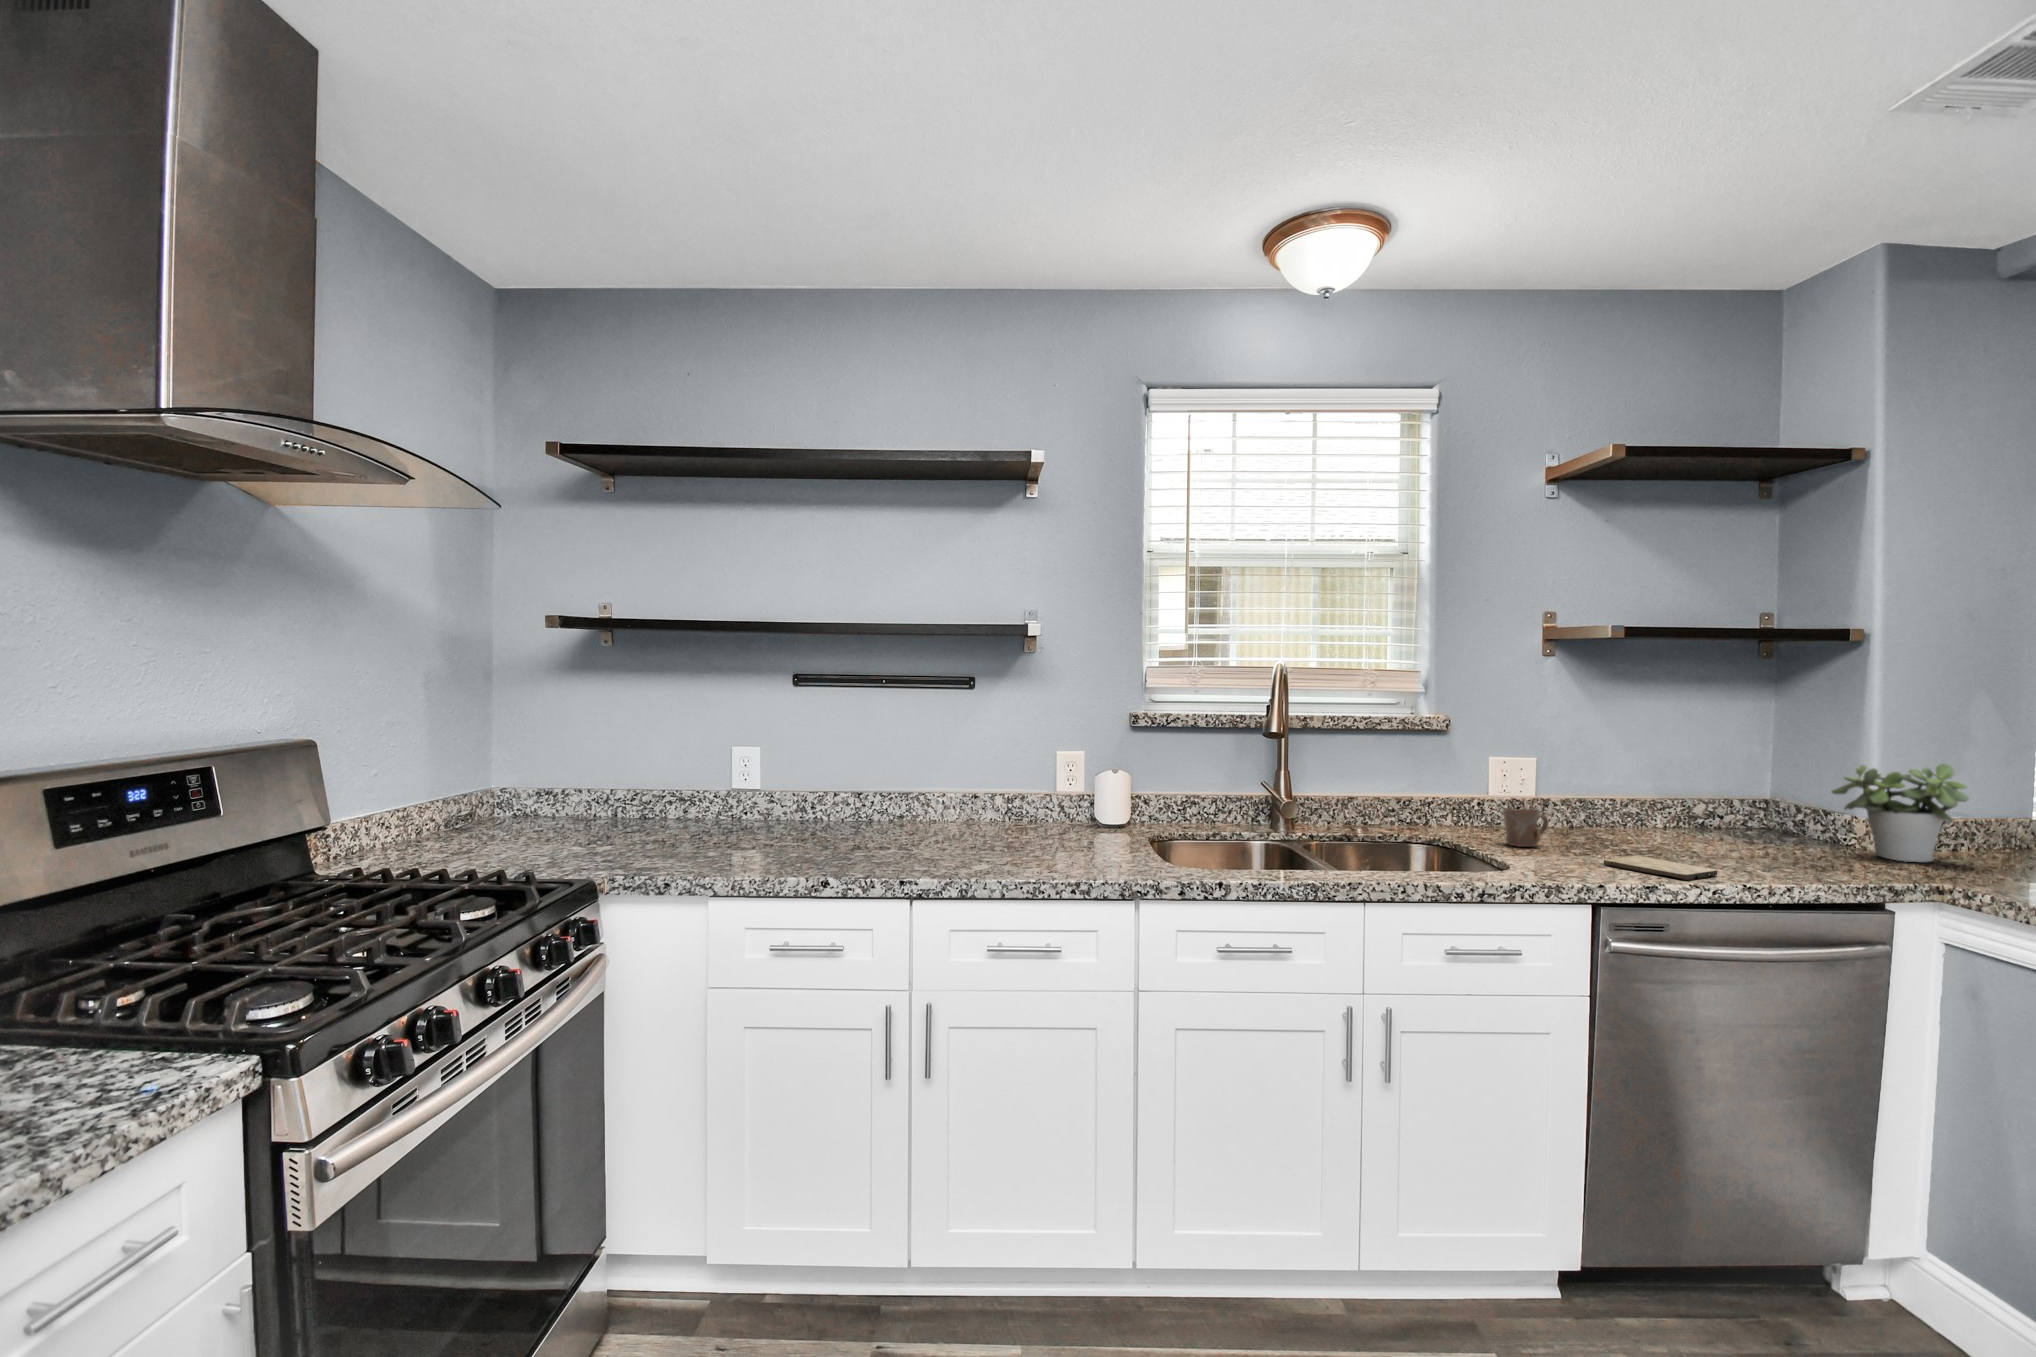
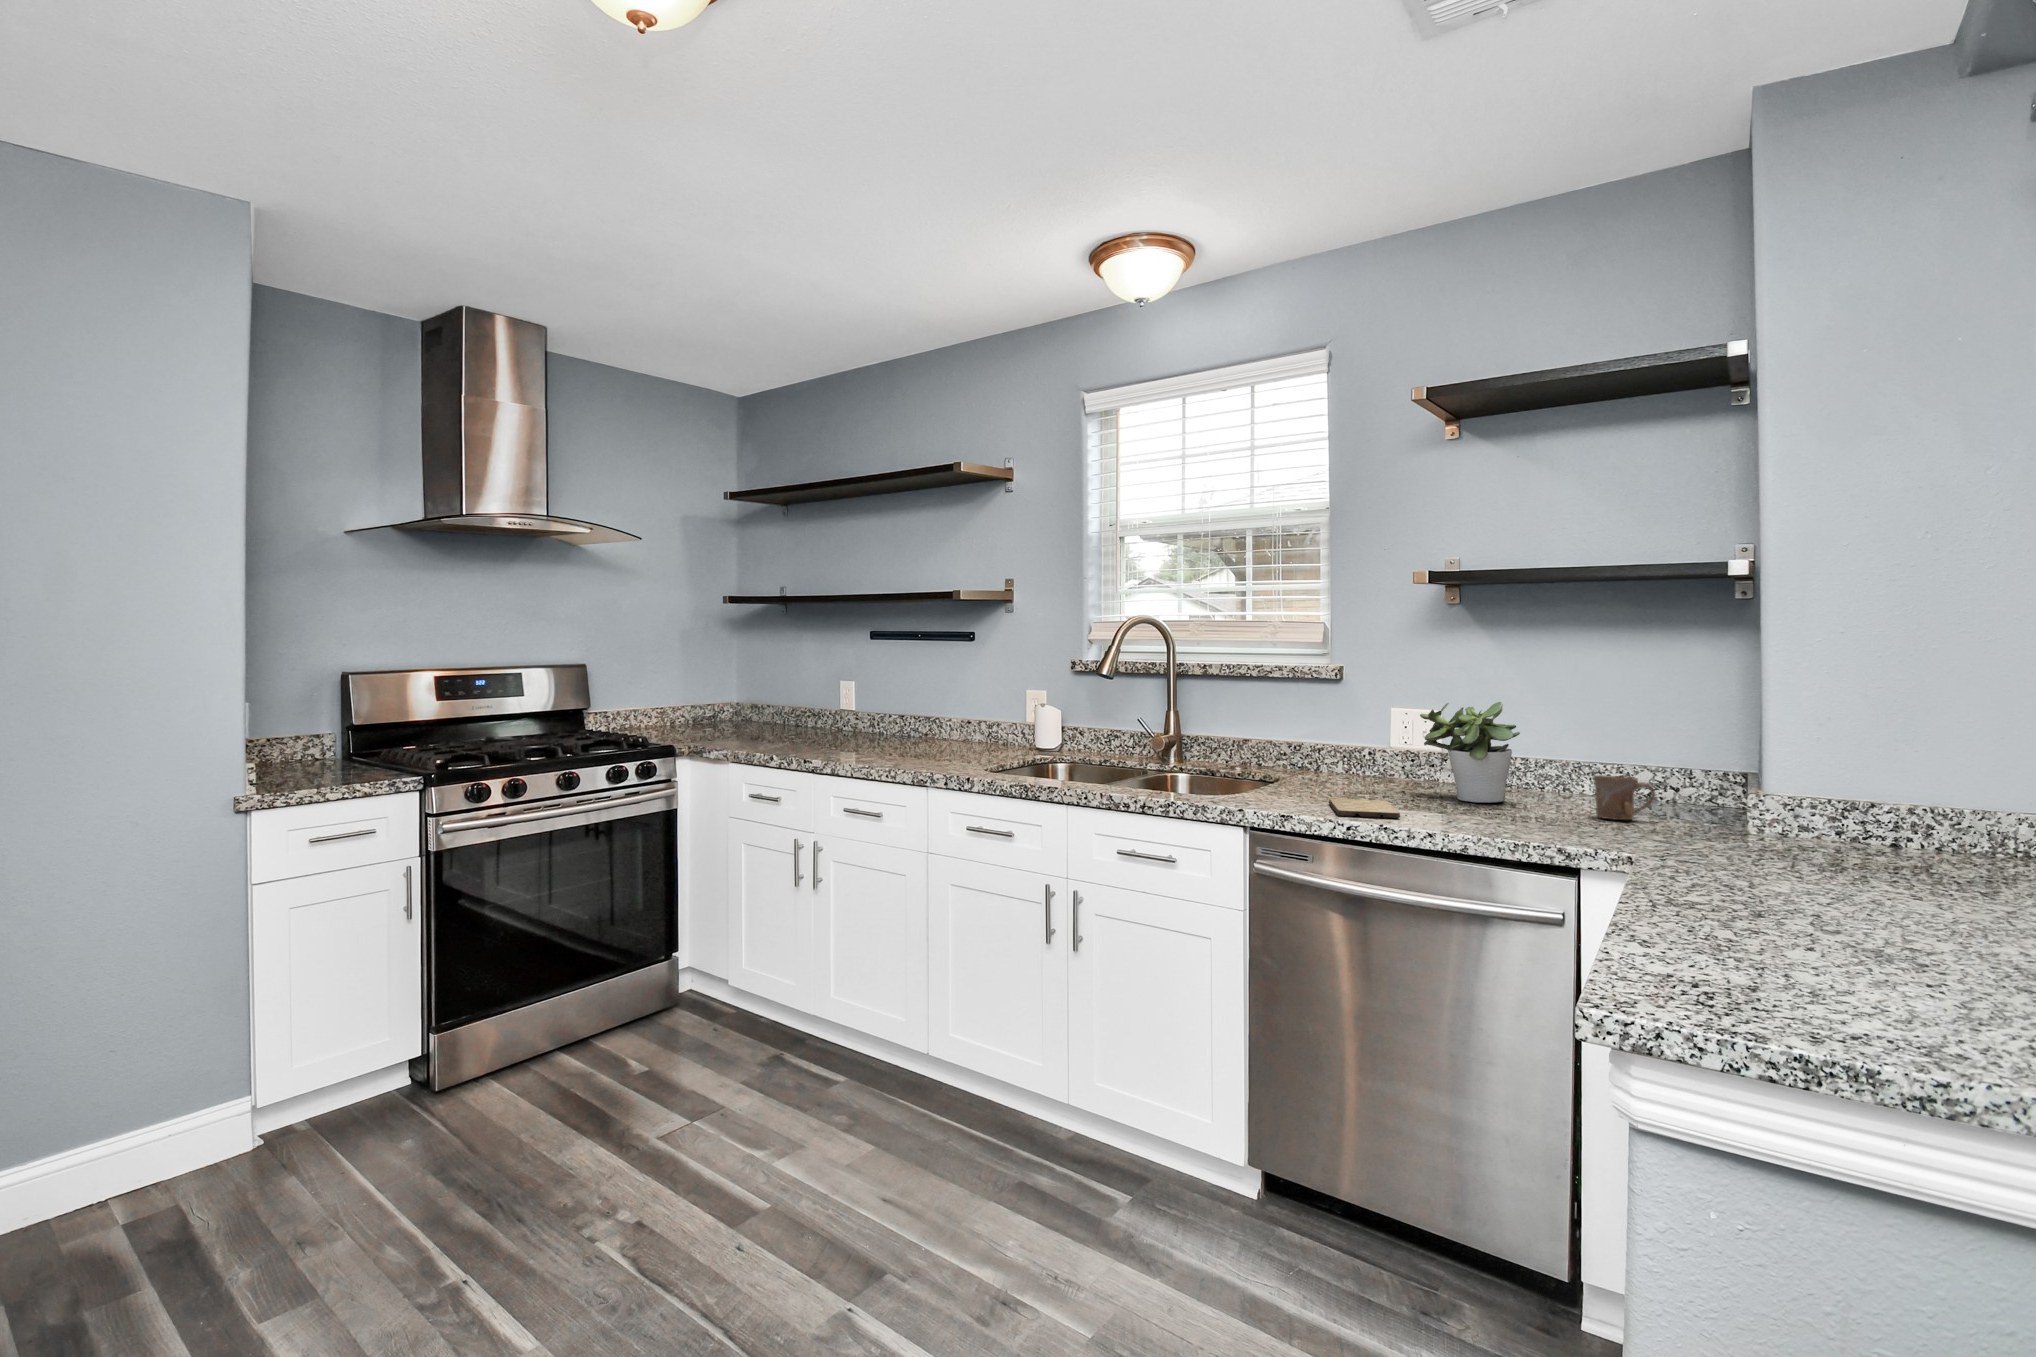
potted plant: present [1832,764,1969,862] -> present [1420,702,1520,803]
mug: present [1502,809,1548,847] -> present [1593,775,1655,820]

